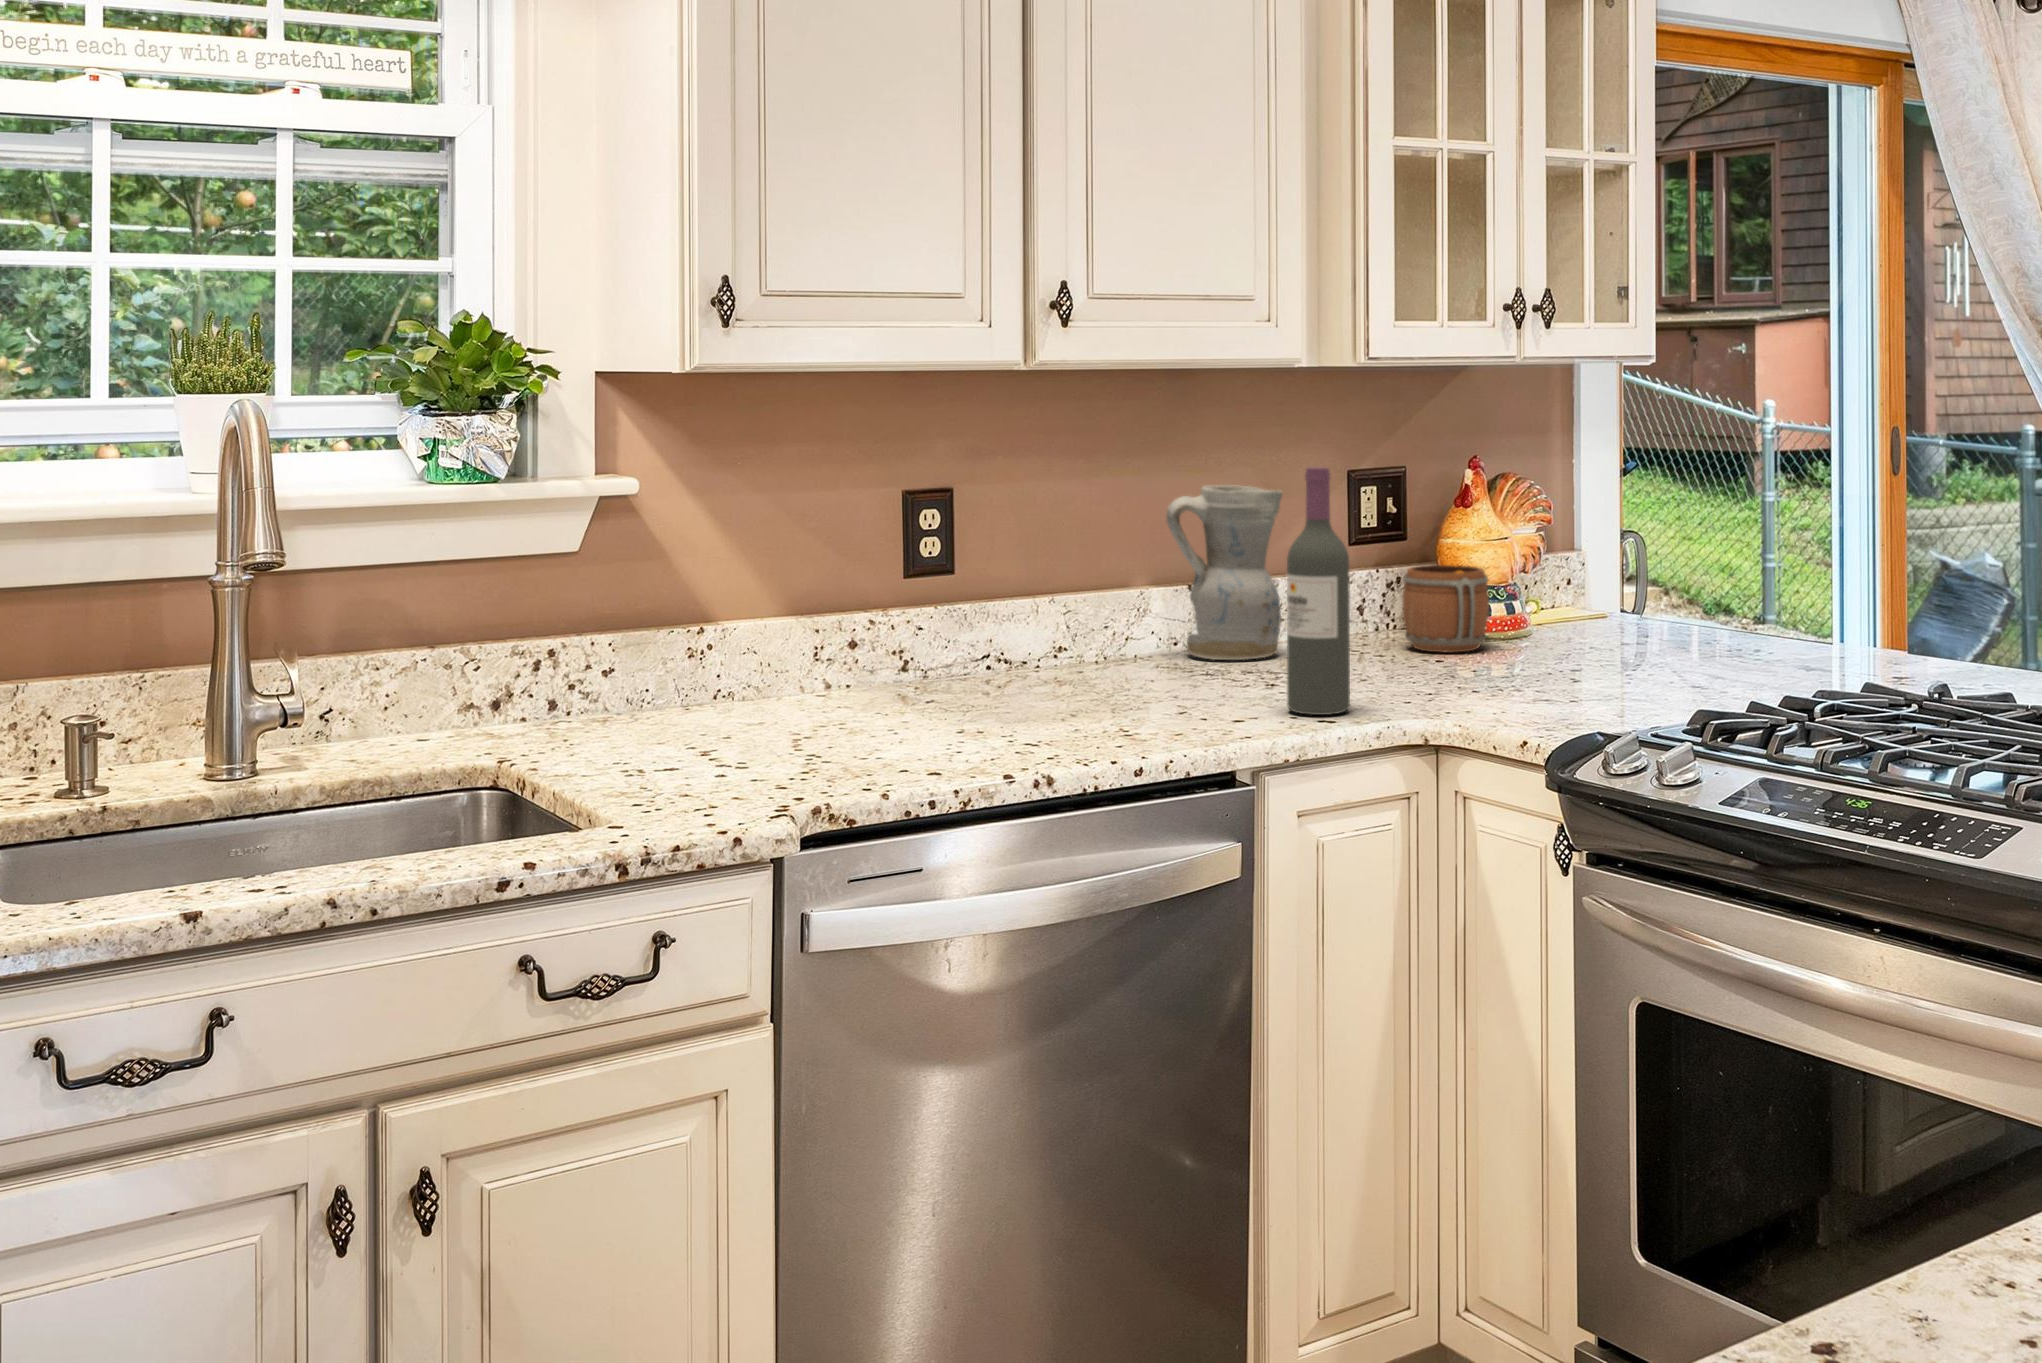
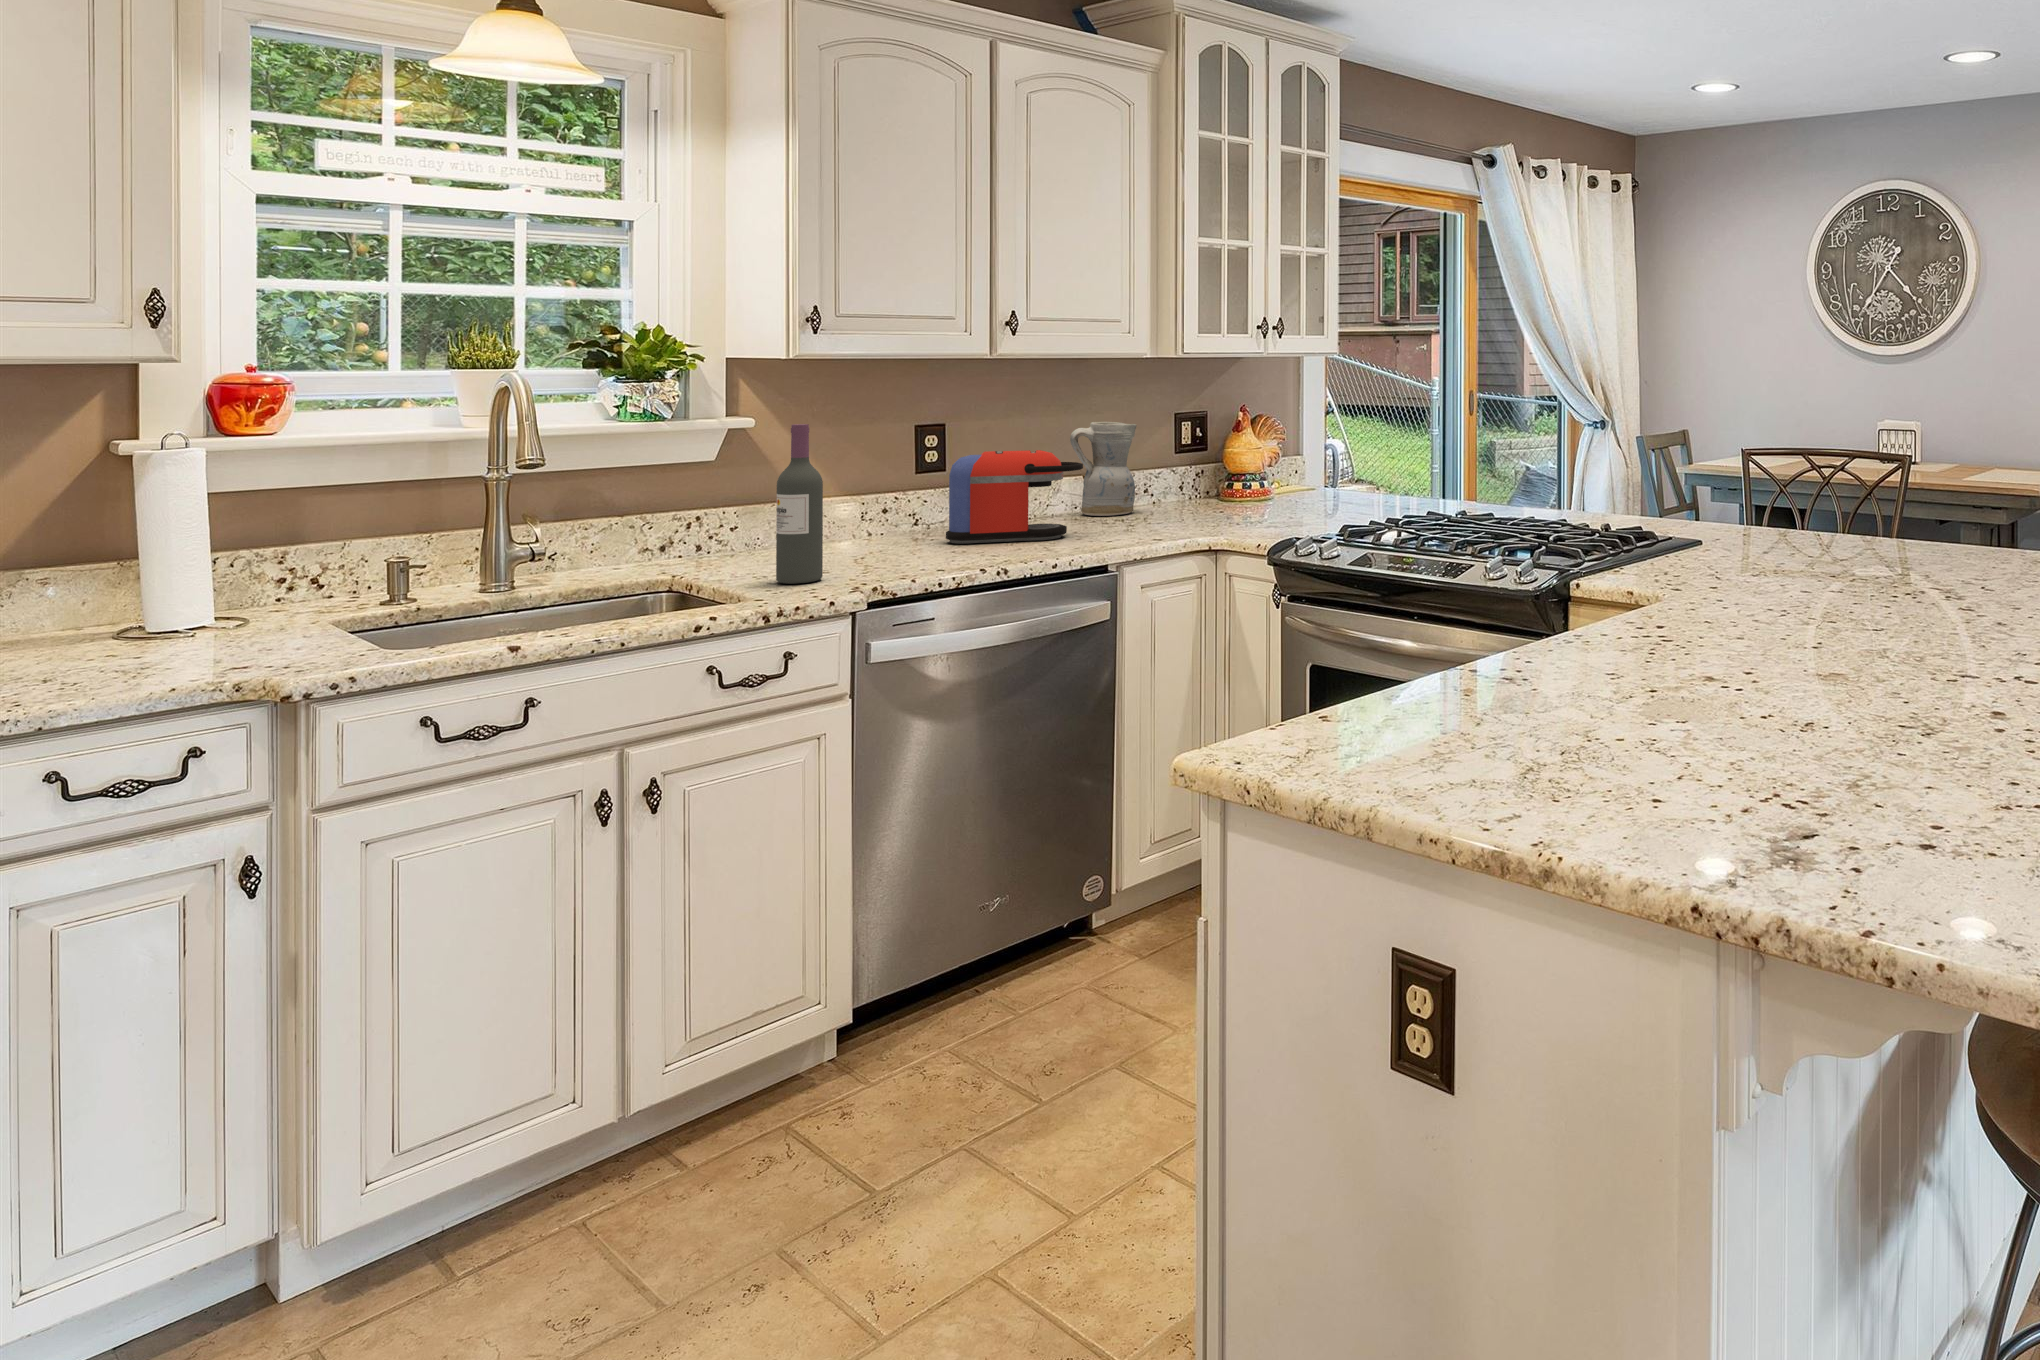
wine bottle: present [1287,467,1350,715] -> present [776,424,823,584]
coffee maker: none [951,542,1189,713] -> present [946,450,1083,544]
mug: present [1402,565,1489,653] -> none [1203,461,1250,508]

